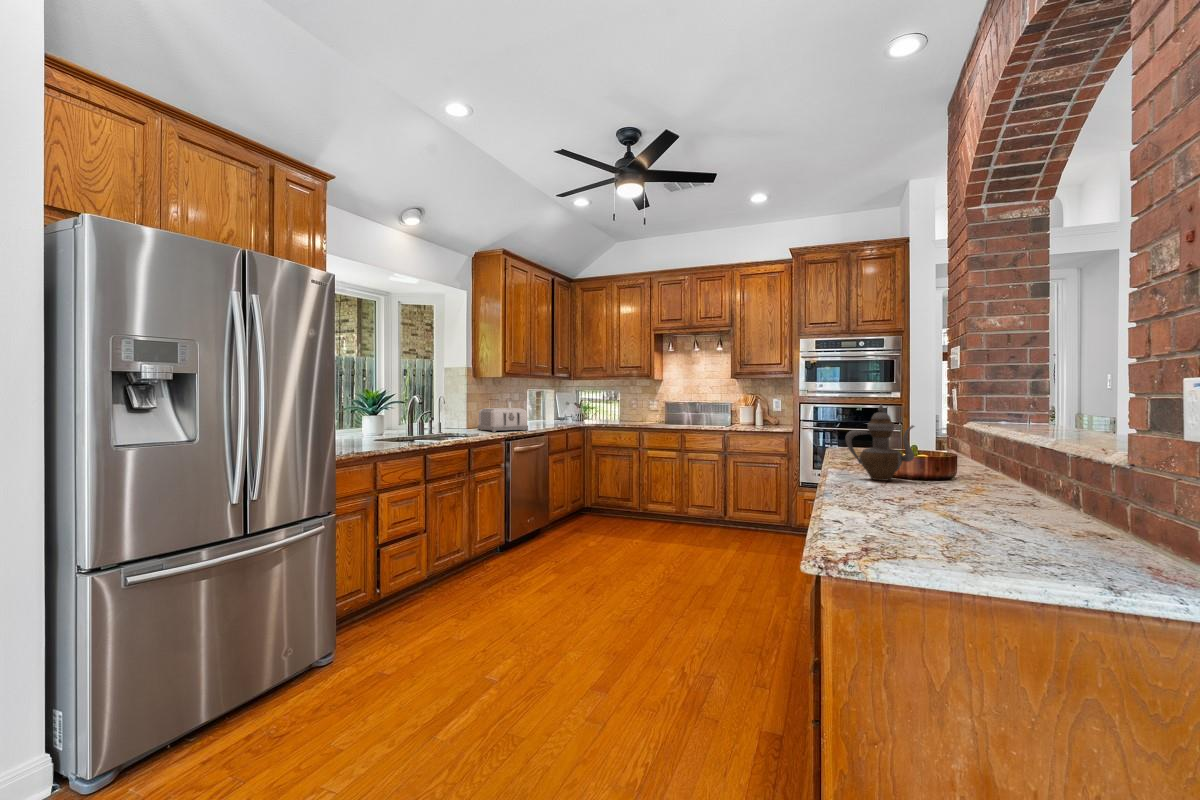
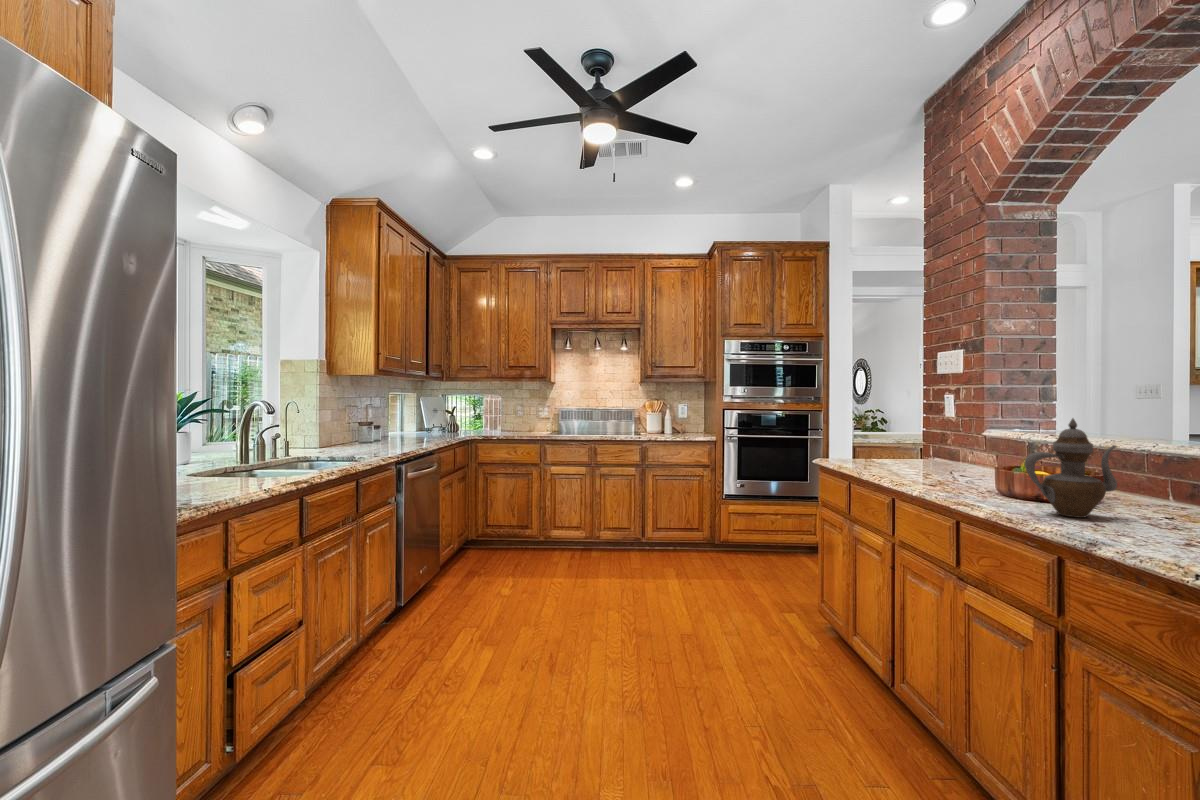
toaster: present [478,408,528,432] -> none [337,417,413,451]

